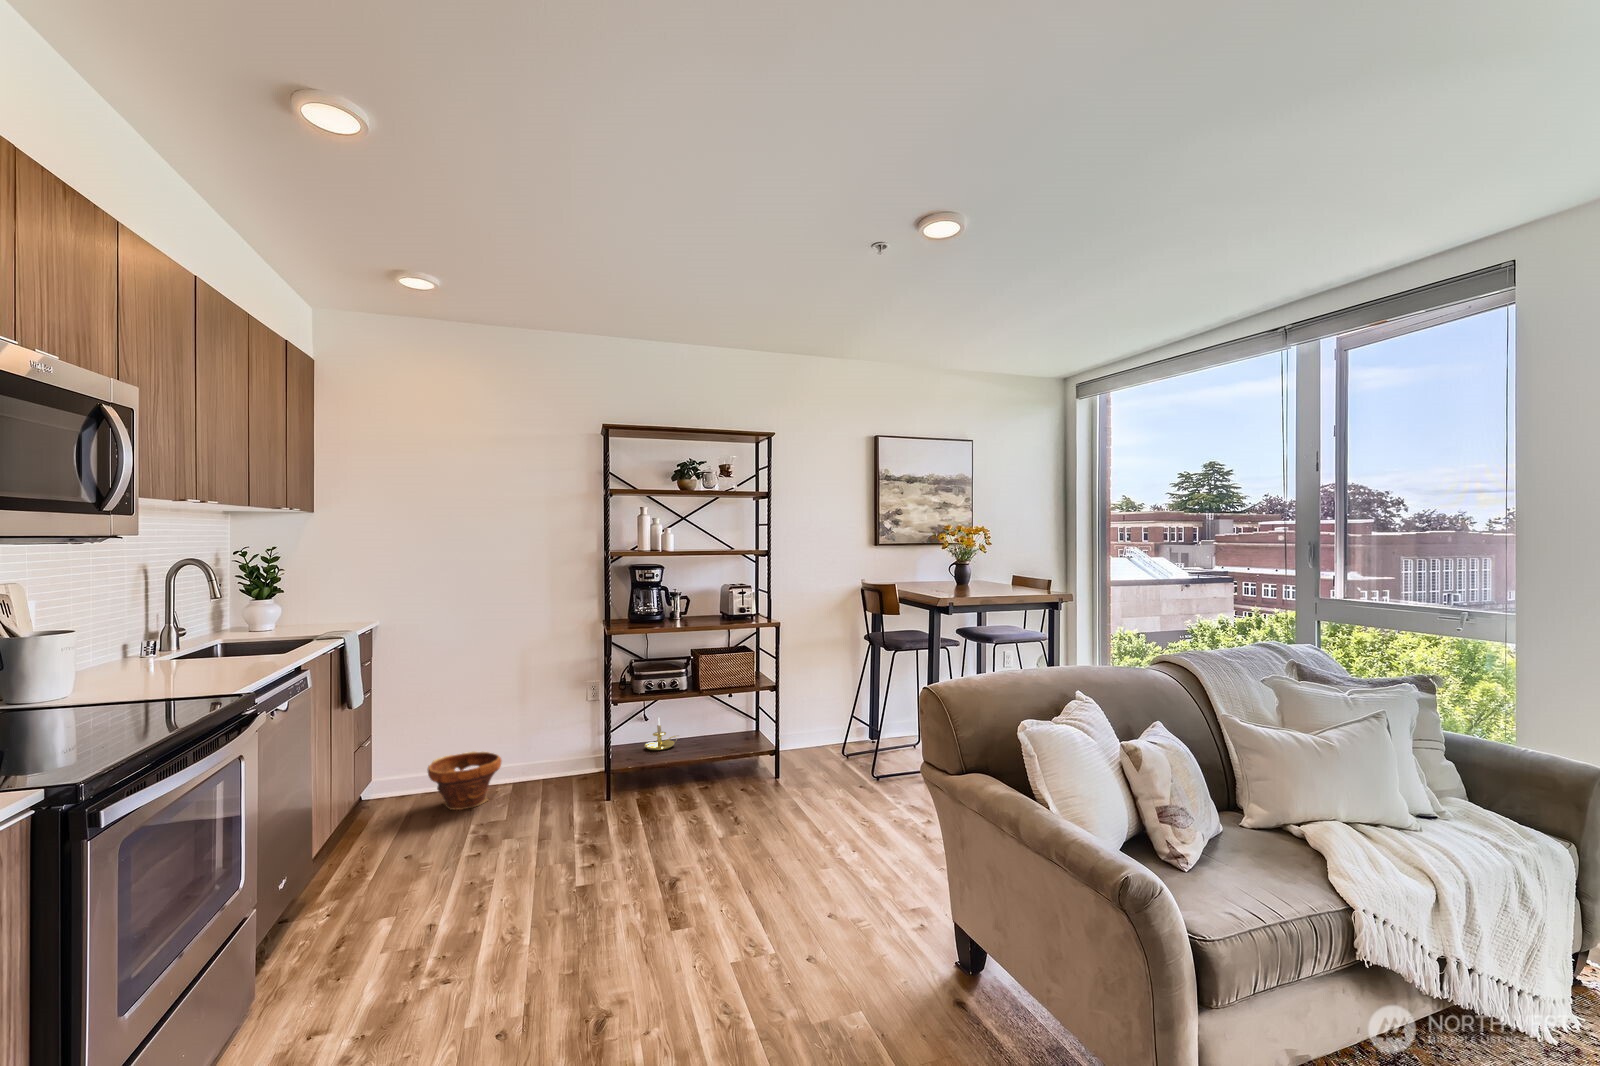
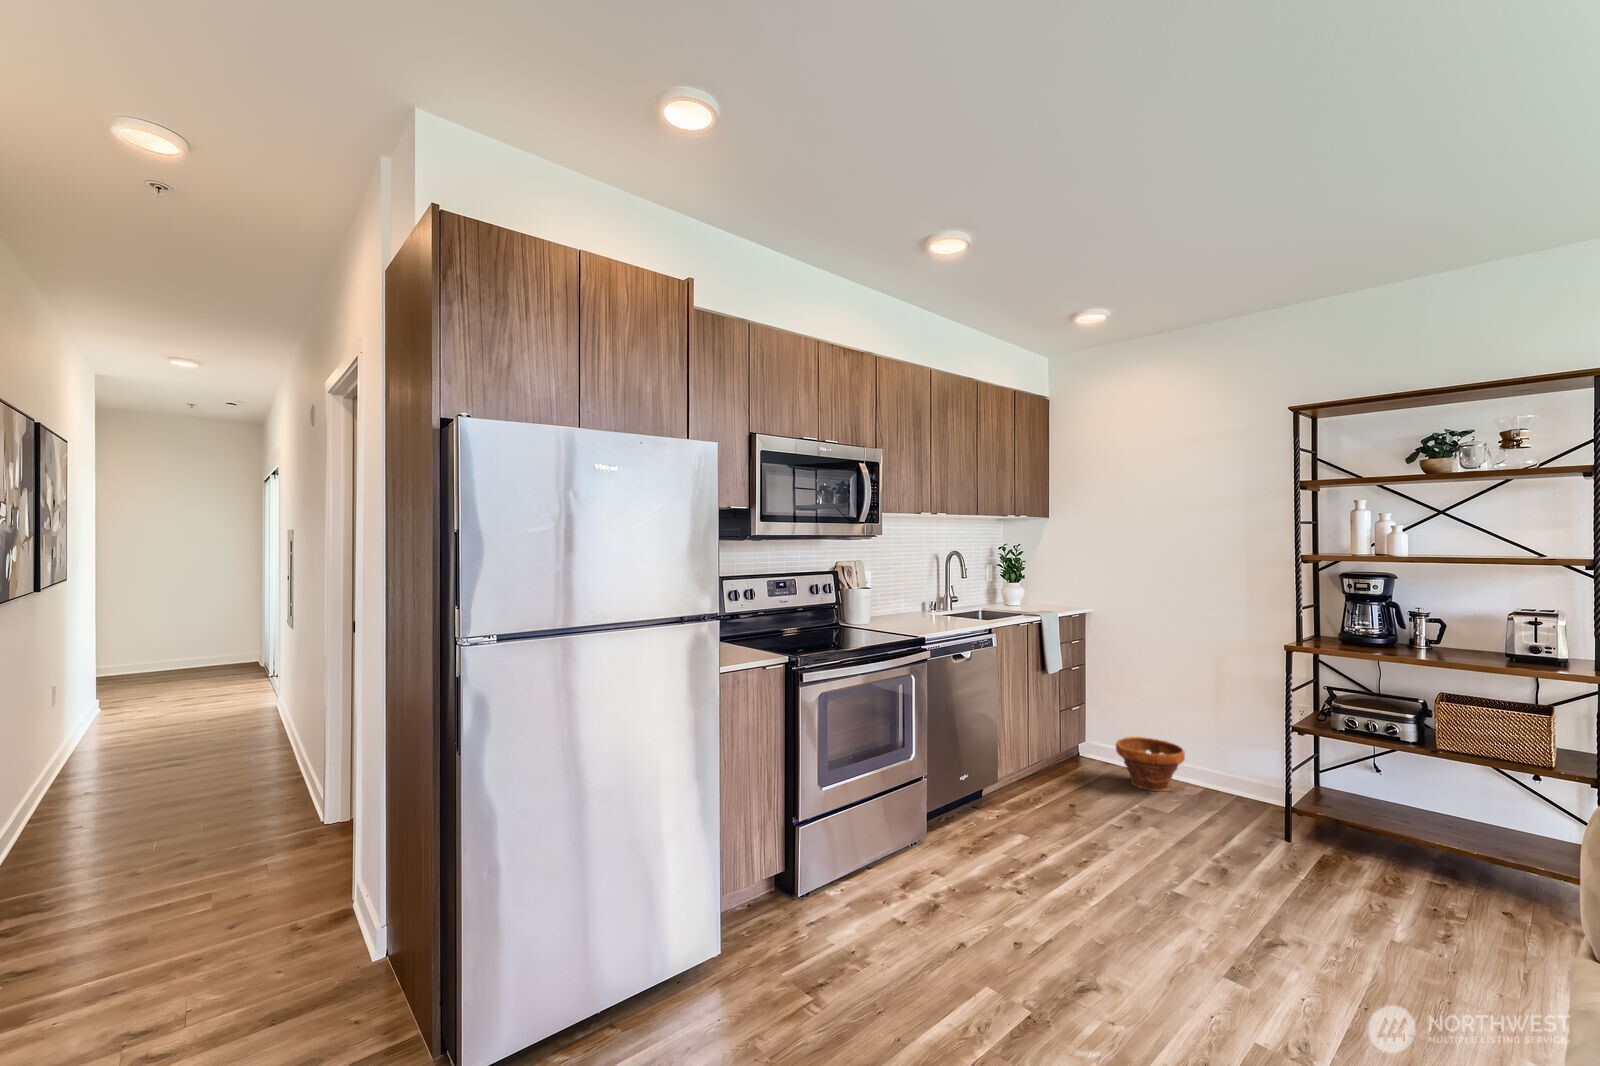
candle holder: present [644,719,676,750] -> none [1365,769,1422,813]

